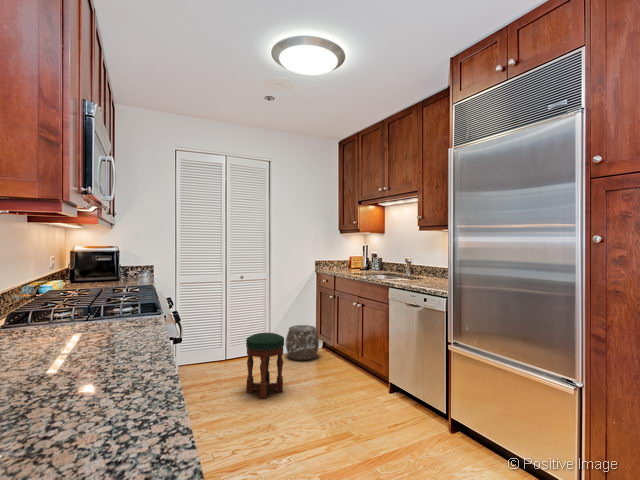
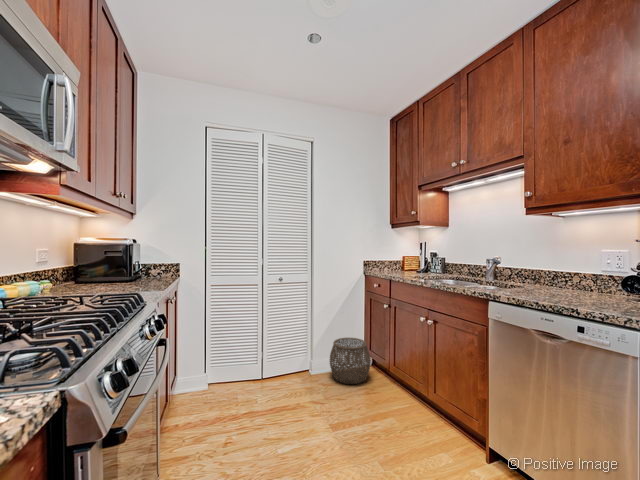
stool: present [246,333,284,398] -> none [278,359,331,461]

